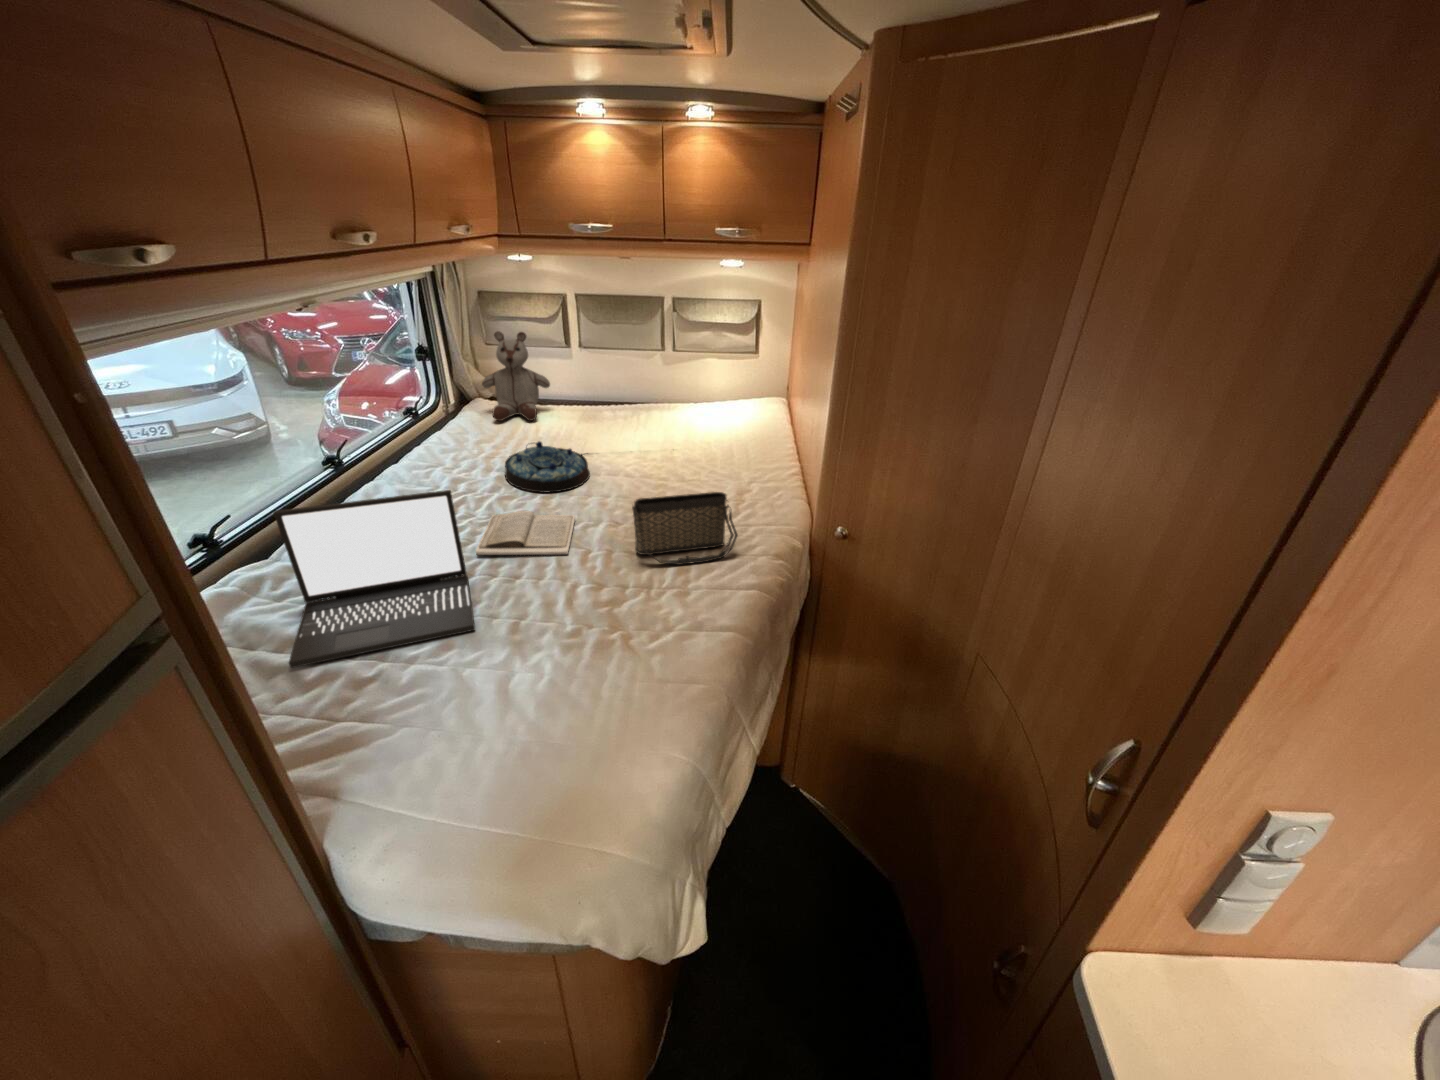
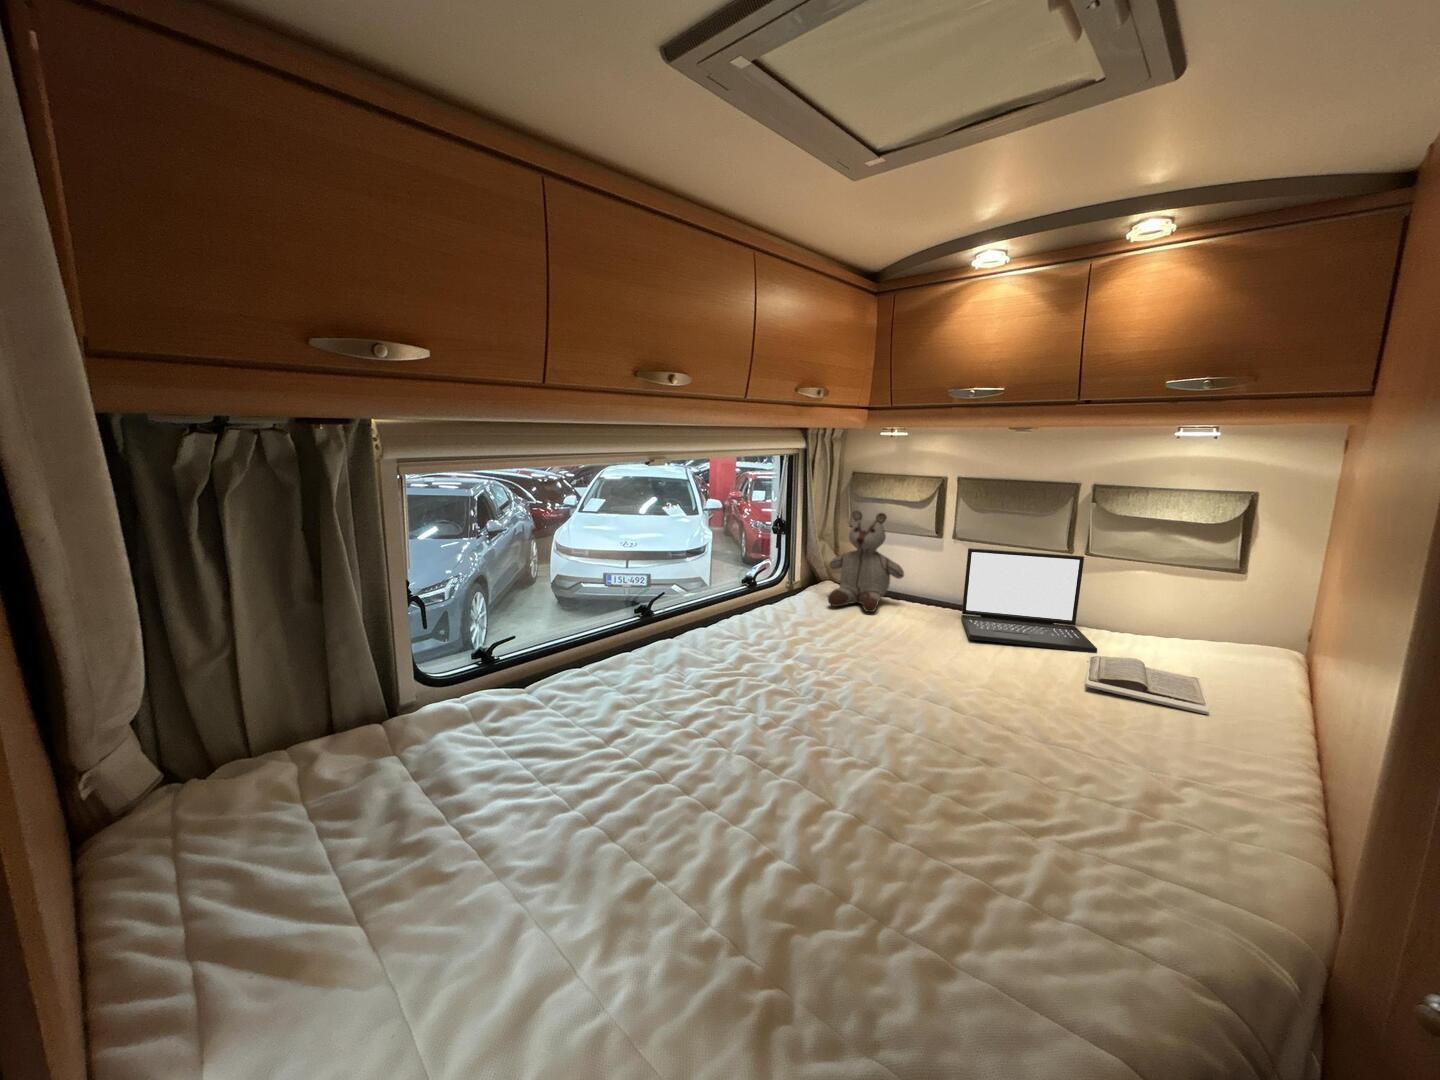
serving tray: present [505,441,590,493] -> none [795,634,904,704]
laptop: present [274,490,475,668] -> present [961,548,1097,653]
handbag: present [632,492,738,565] -> none [892,747,1108,925]
book: present [476,511,575,555] -> present [1085,656,1209,715]

